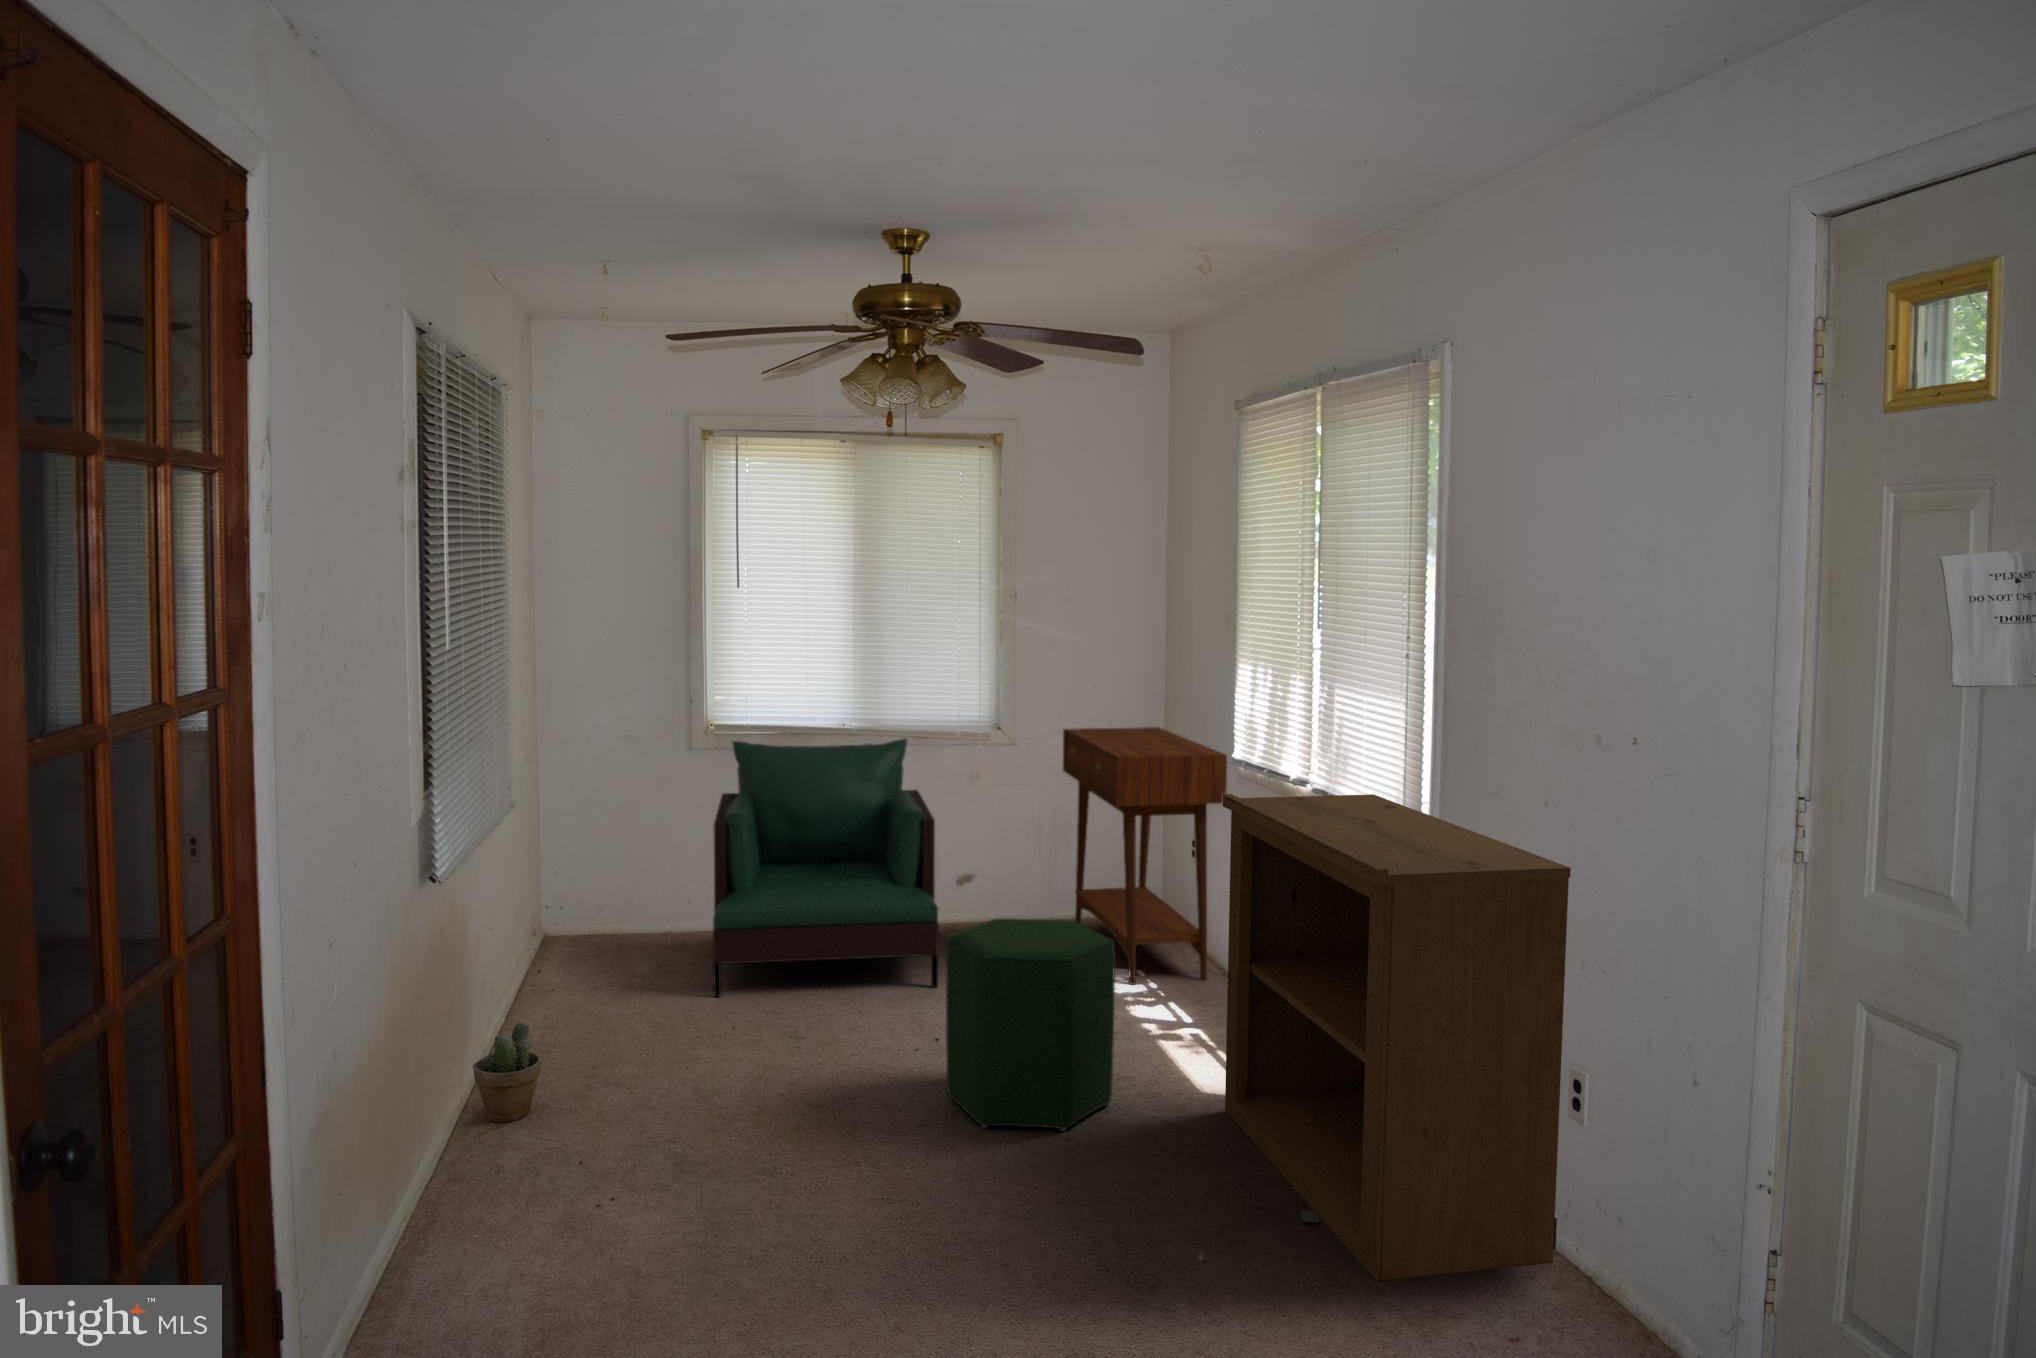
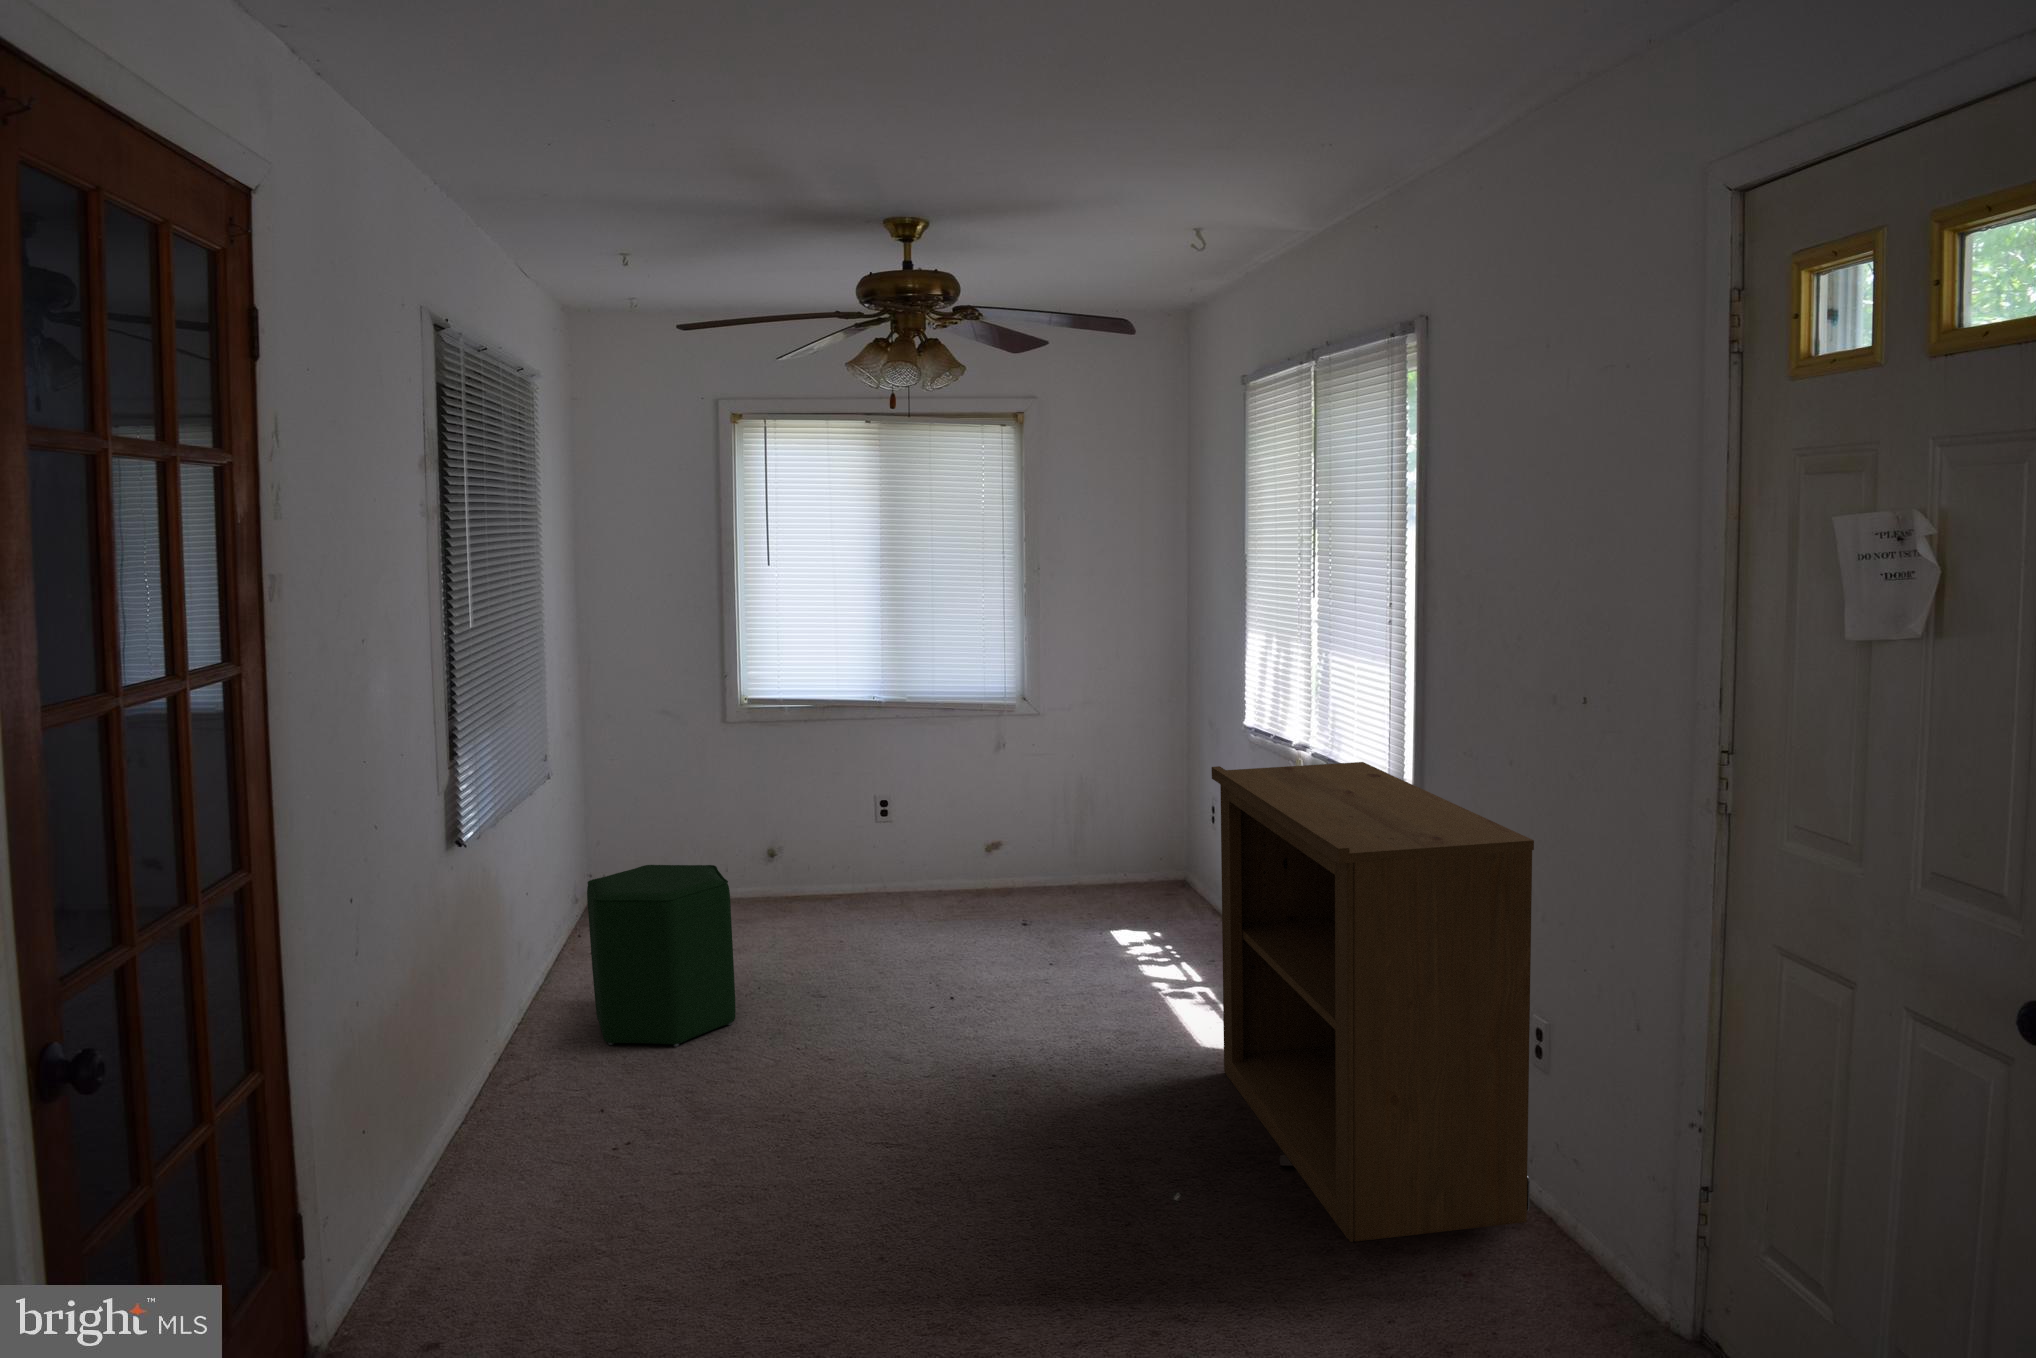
console table: present [1063,727,1227,984] -> none [1081,689,1237,945]
armchair: present [713,739,939,997] -> none [738,708,960,966]
ottoman: present [946,918,1115,1131] -> present [587,865,736,1047]
potted plant: present [472,1022,541,1122] -> none [505,1001,569,1096]

